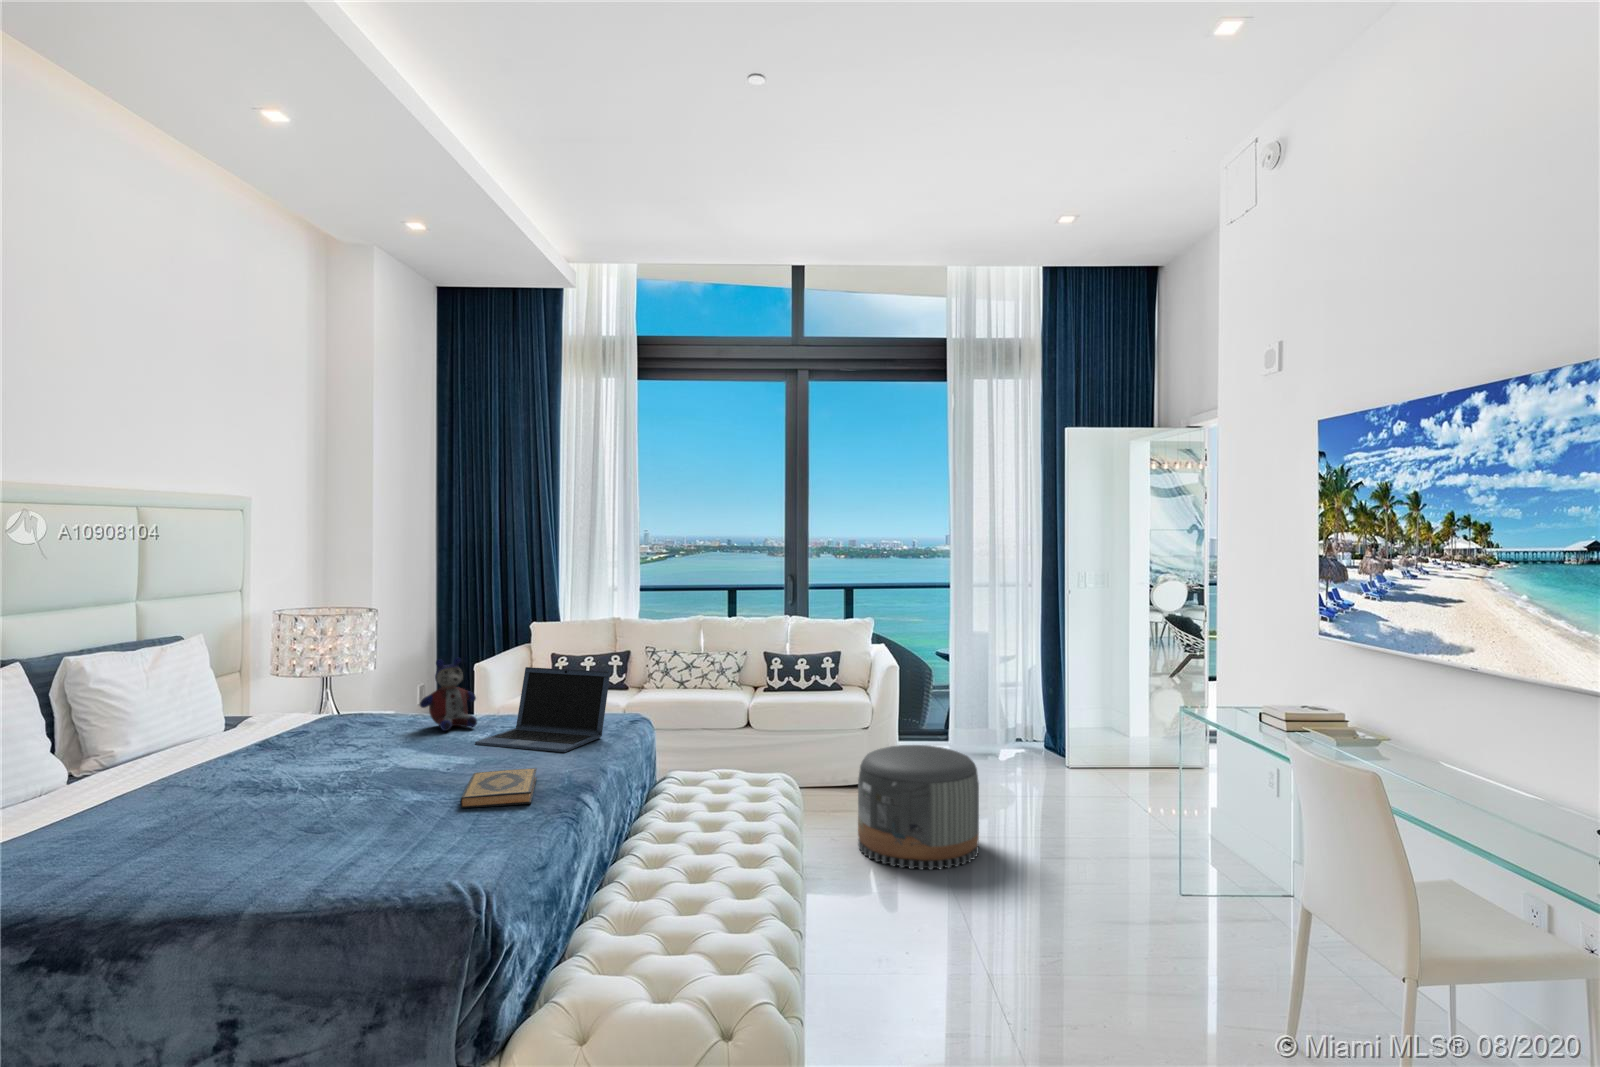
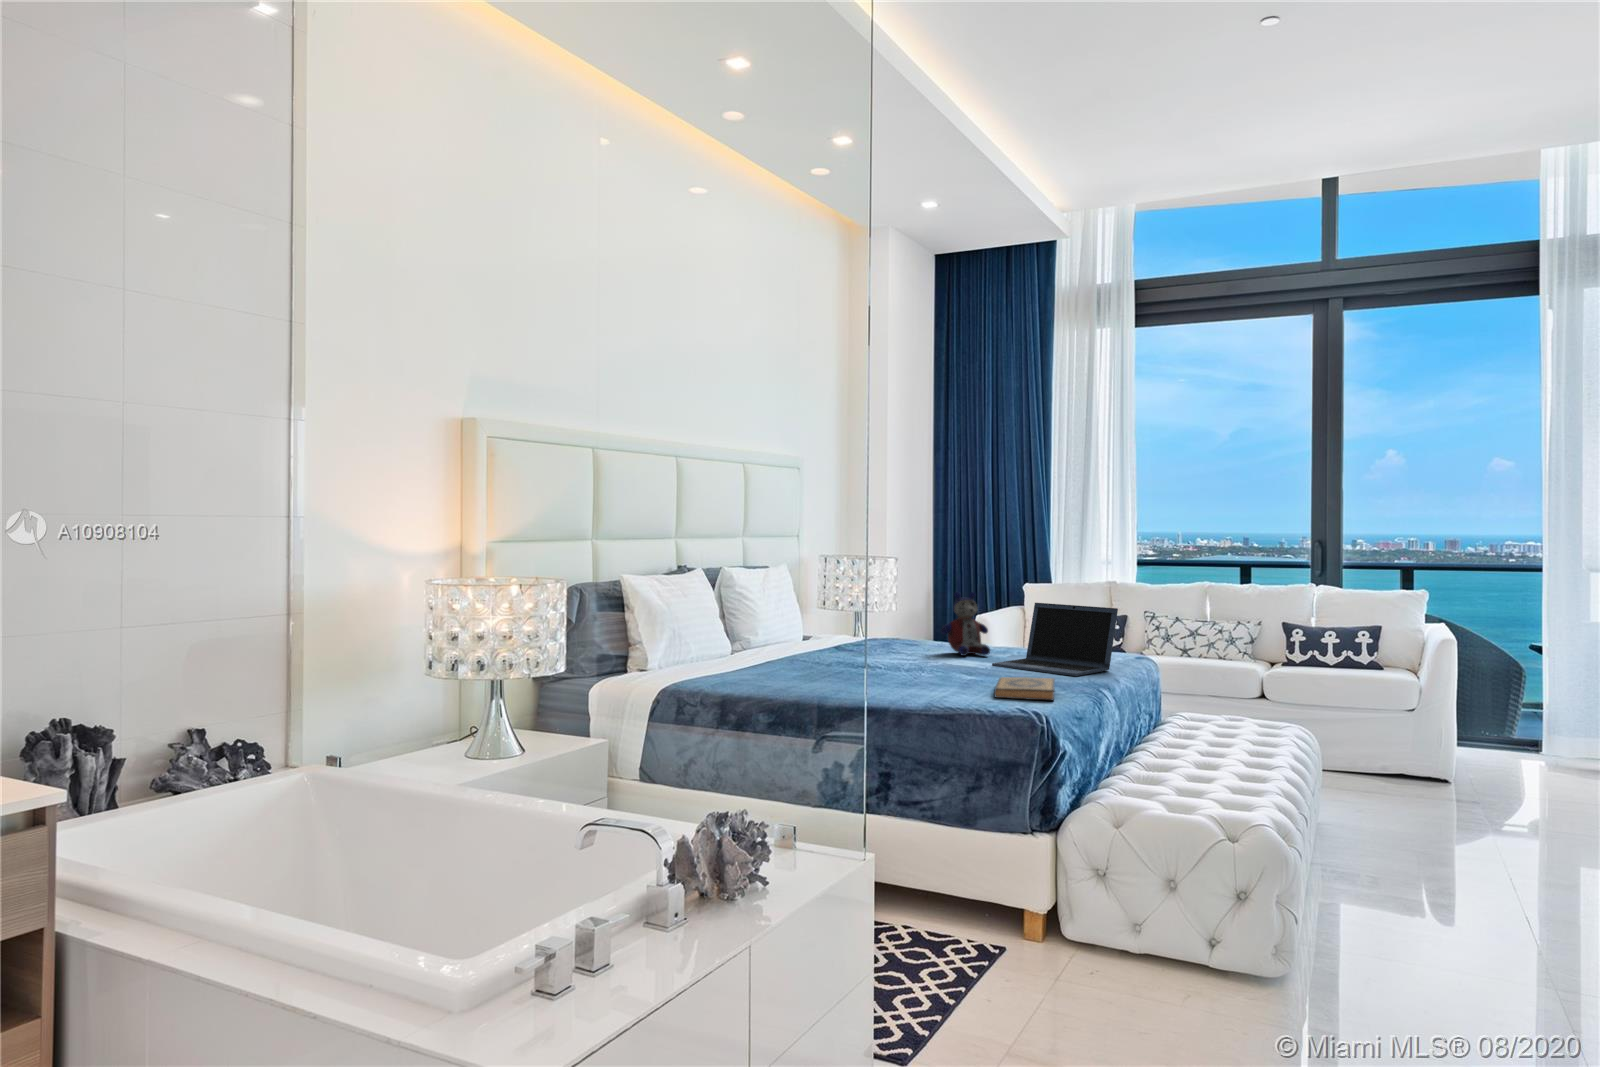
pouf: present [858,745,979,870] -> none [1397,722,1564,861]

